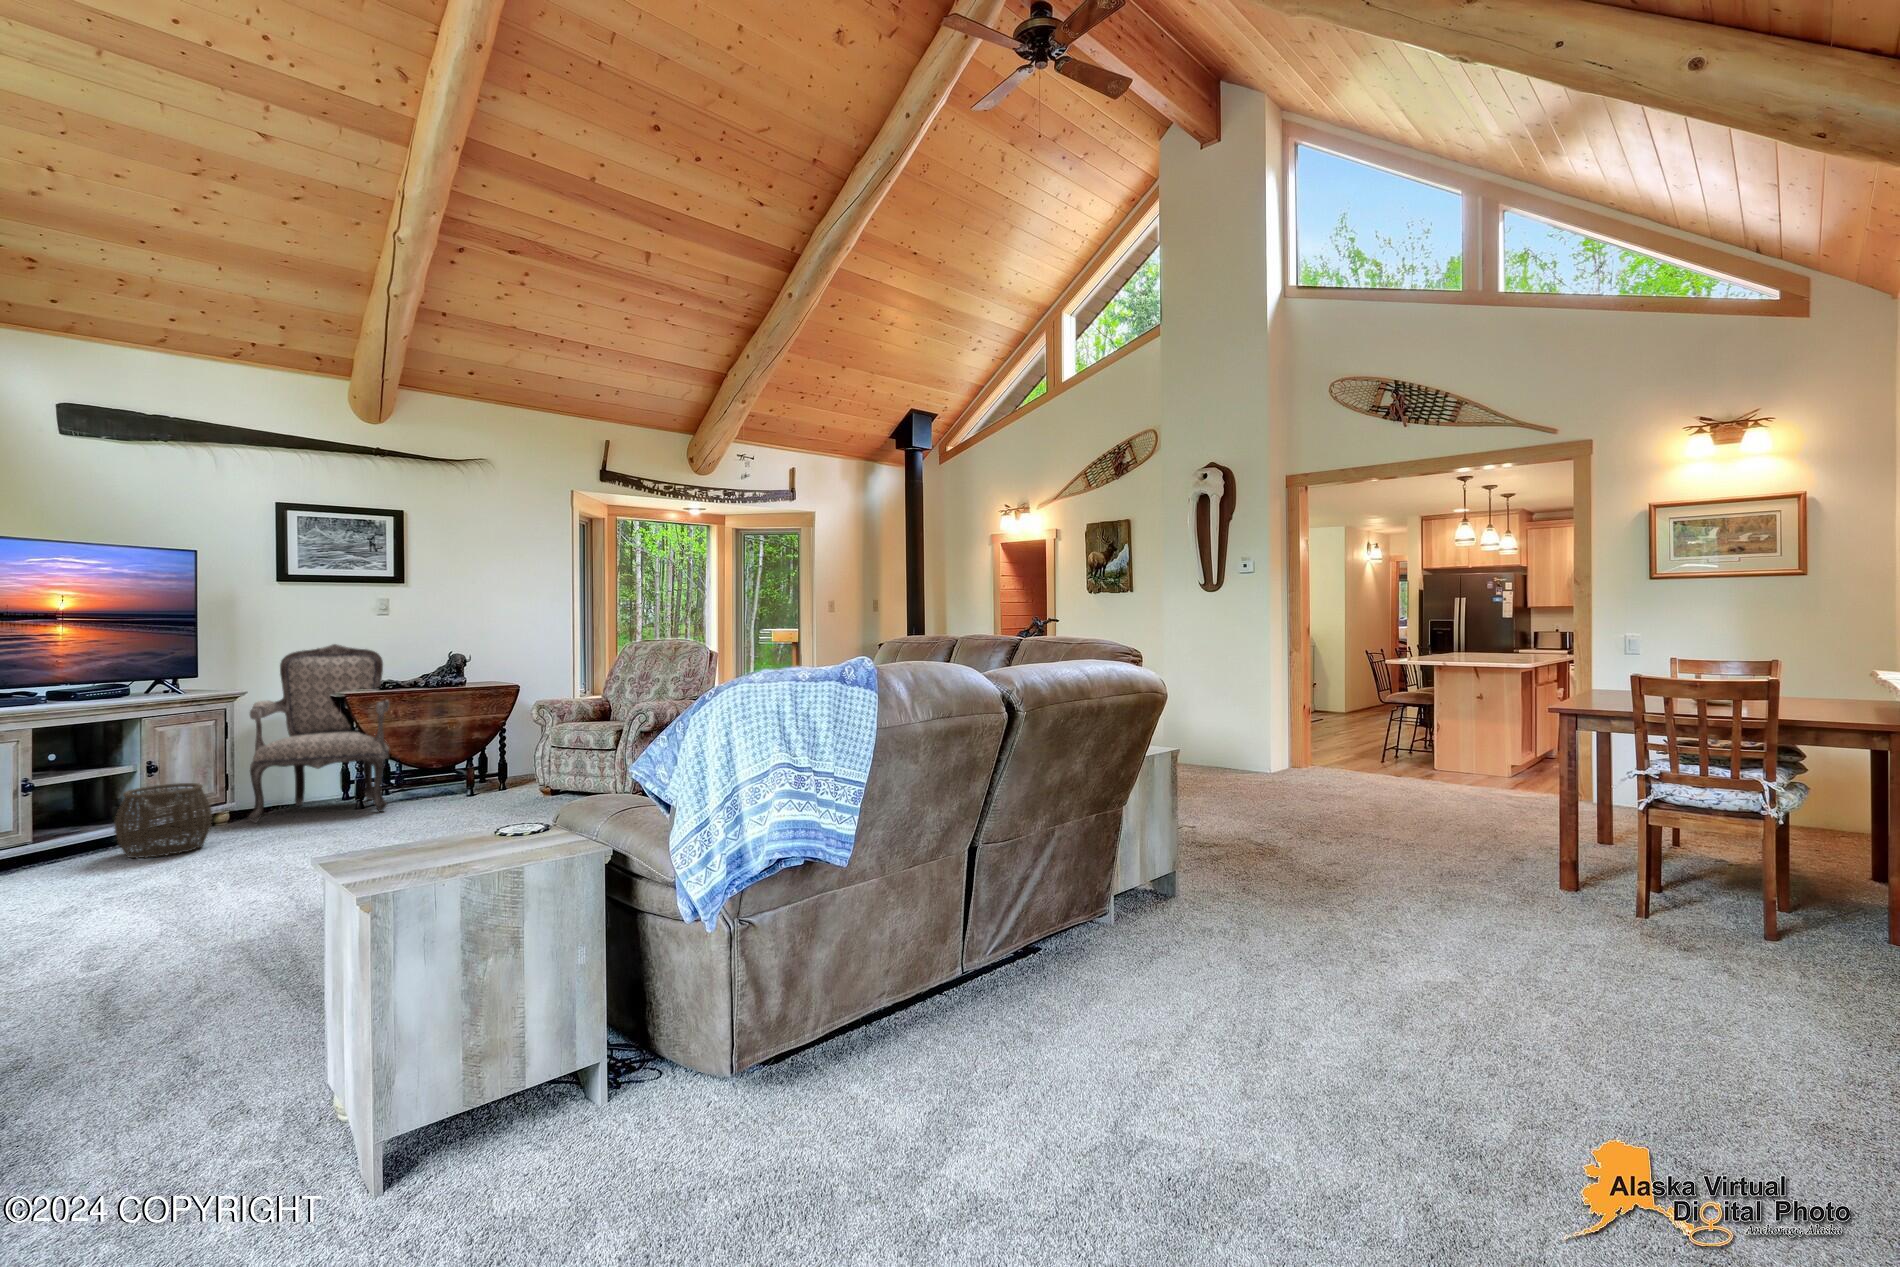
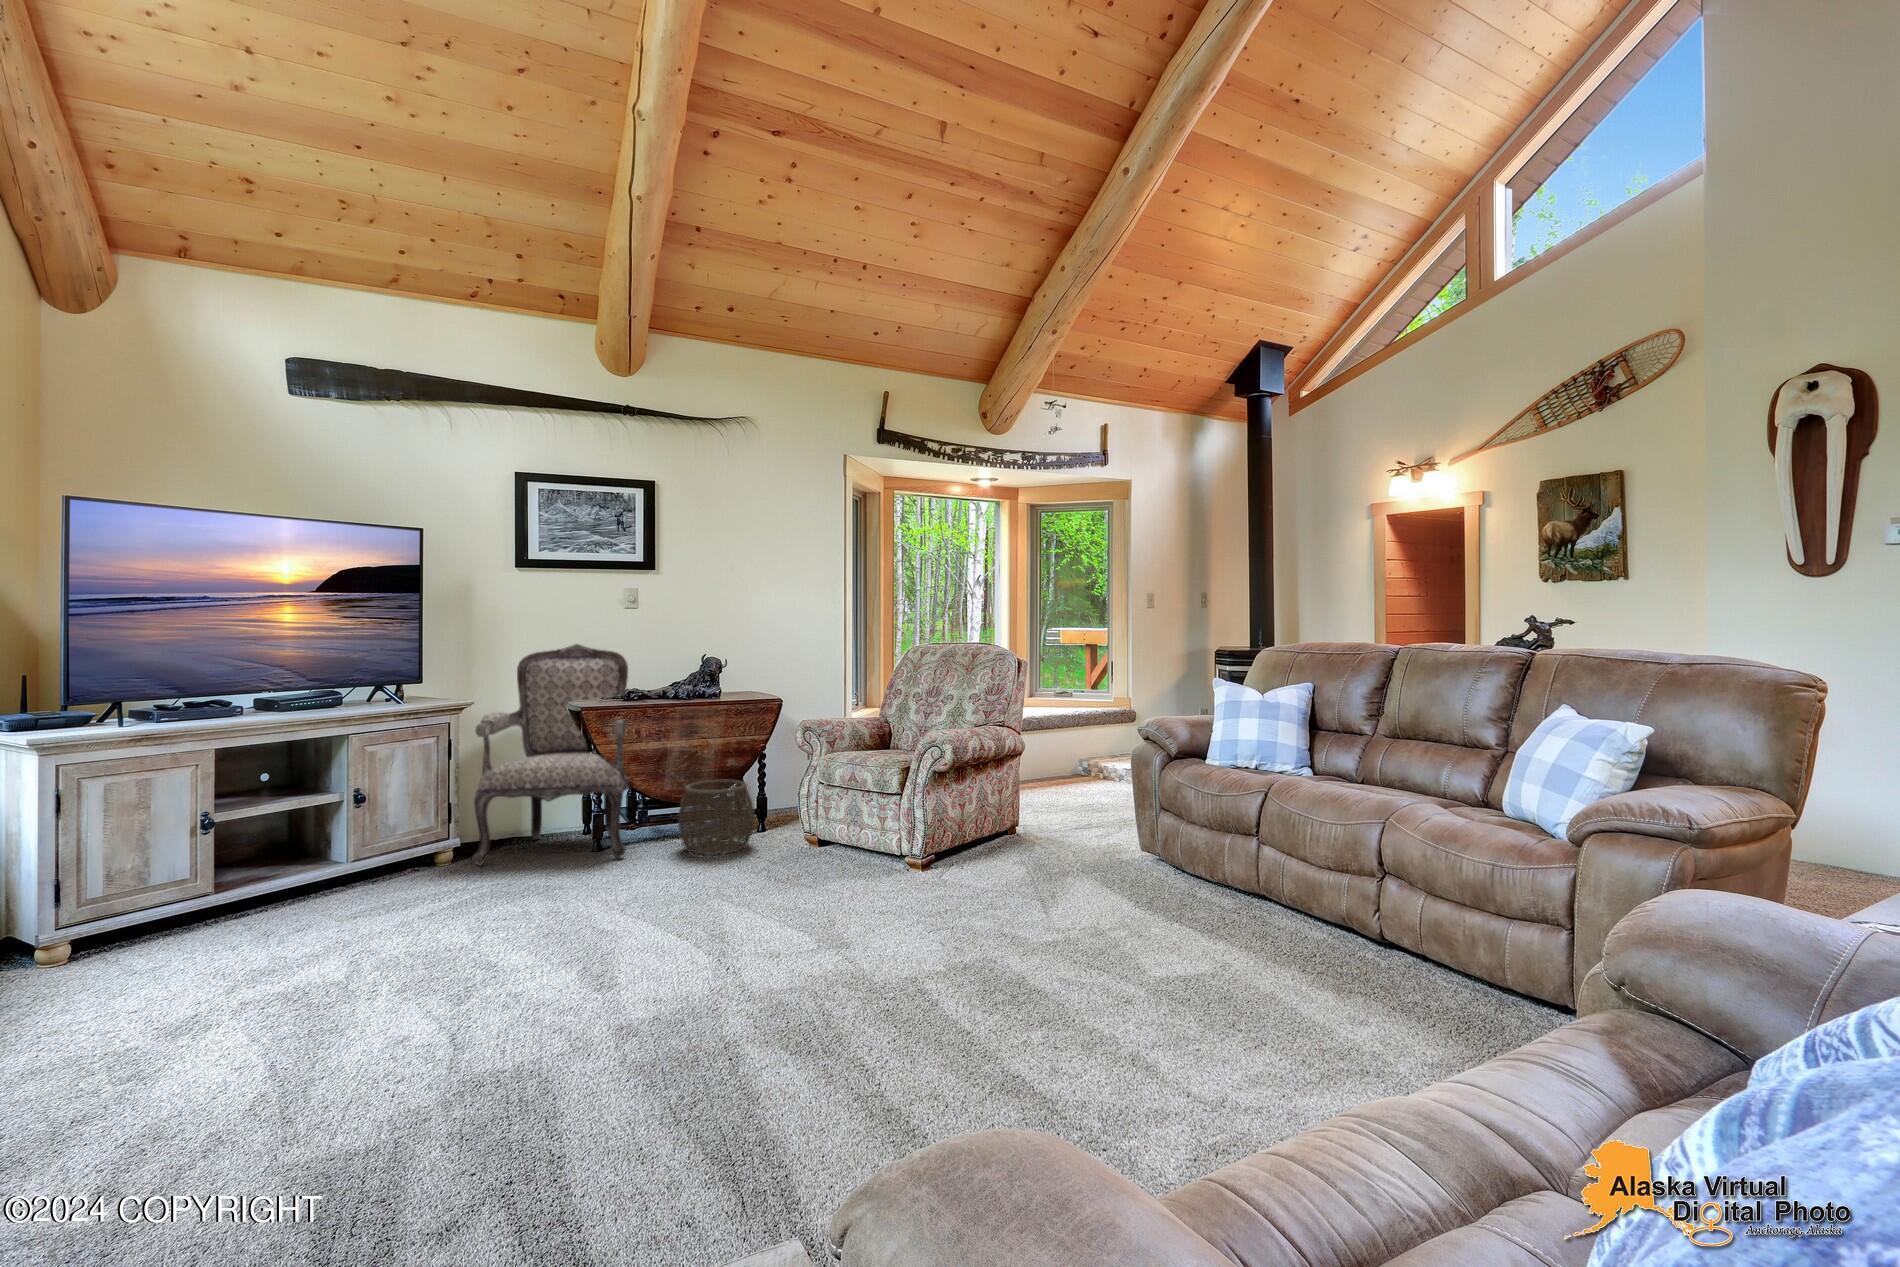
woven basket: present [114,783,212,858] -> present [678,780,754,855]

